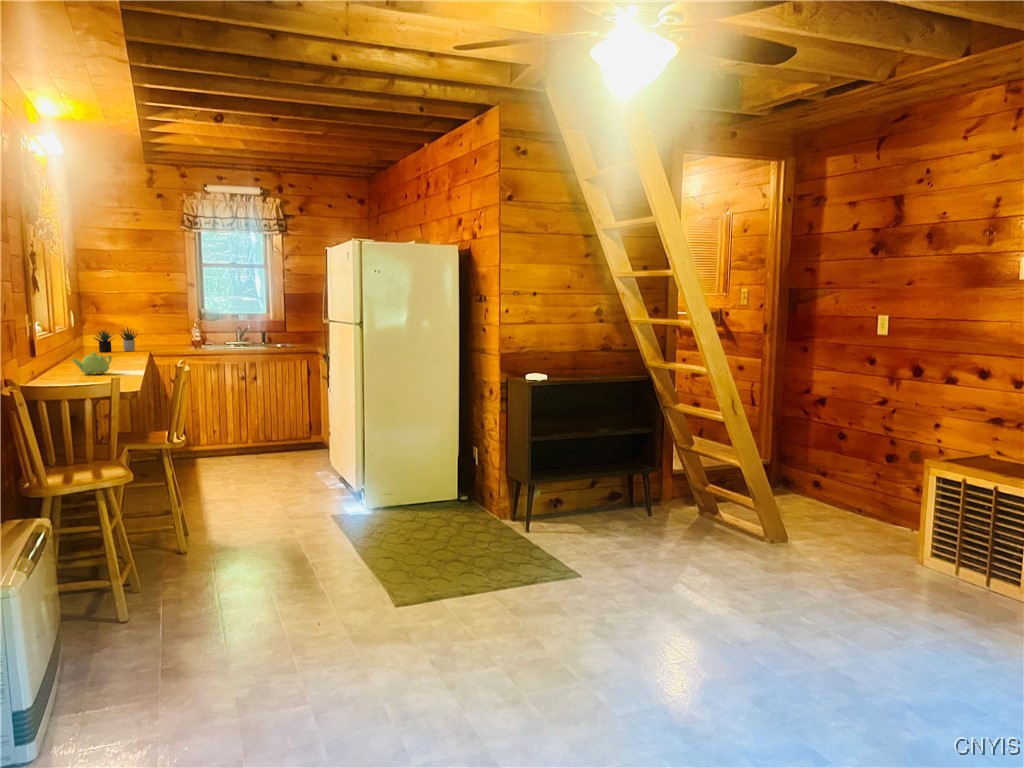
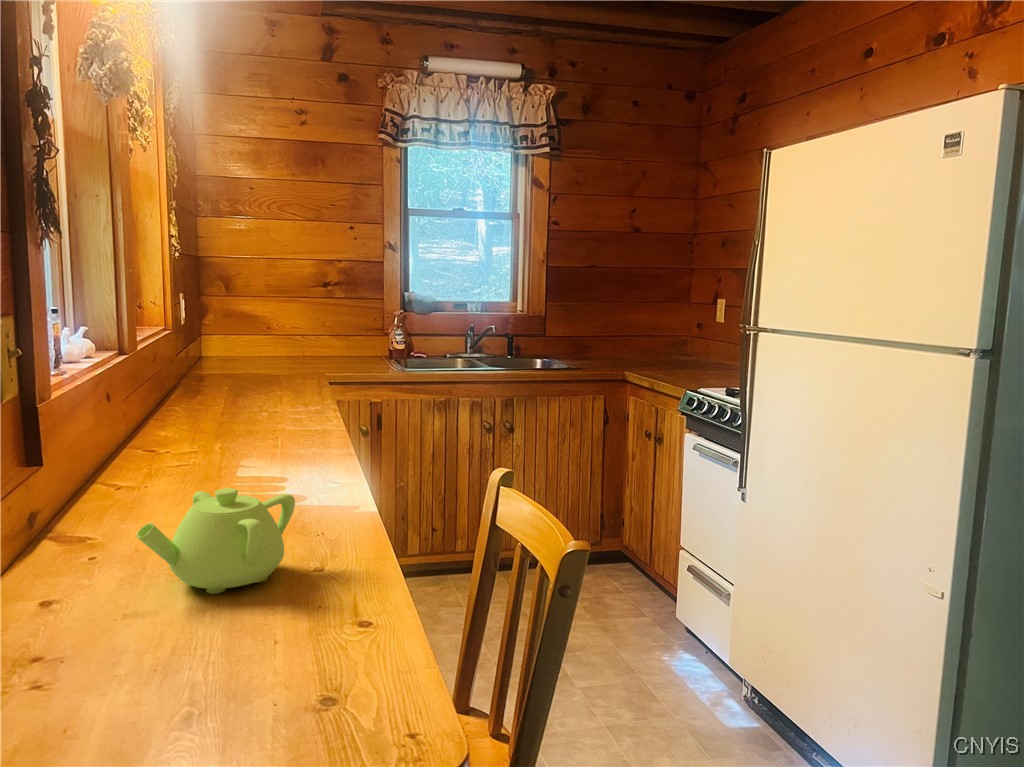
succulent plant: present [94,327,137,352] -> none [217,321,306,374]

